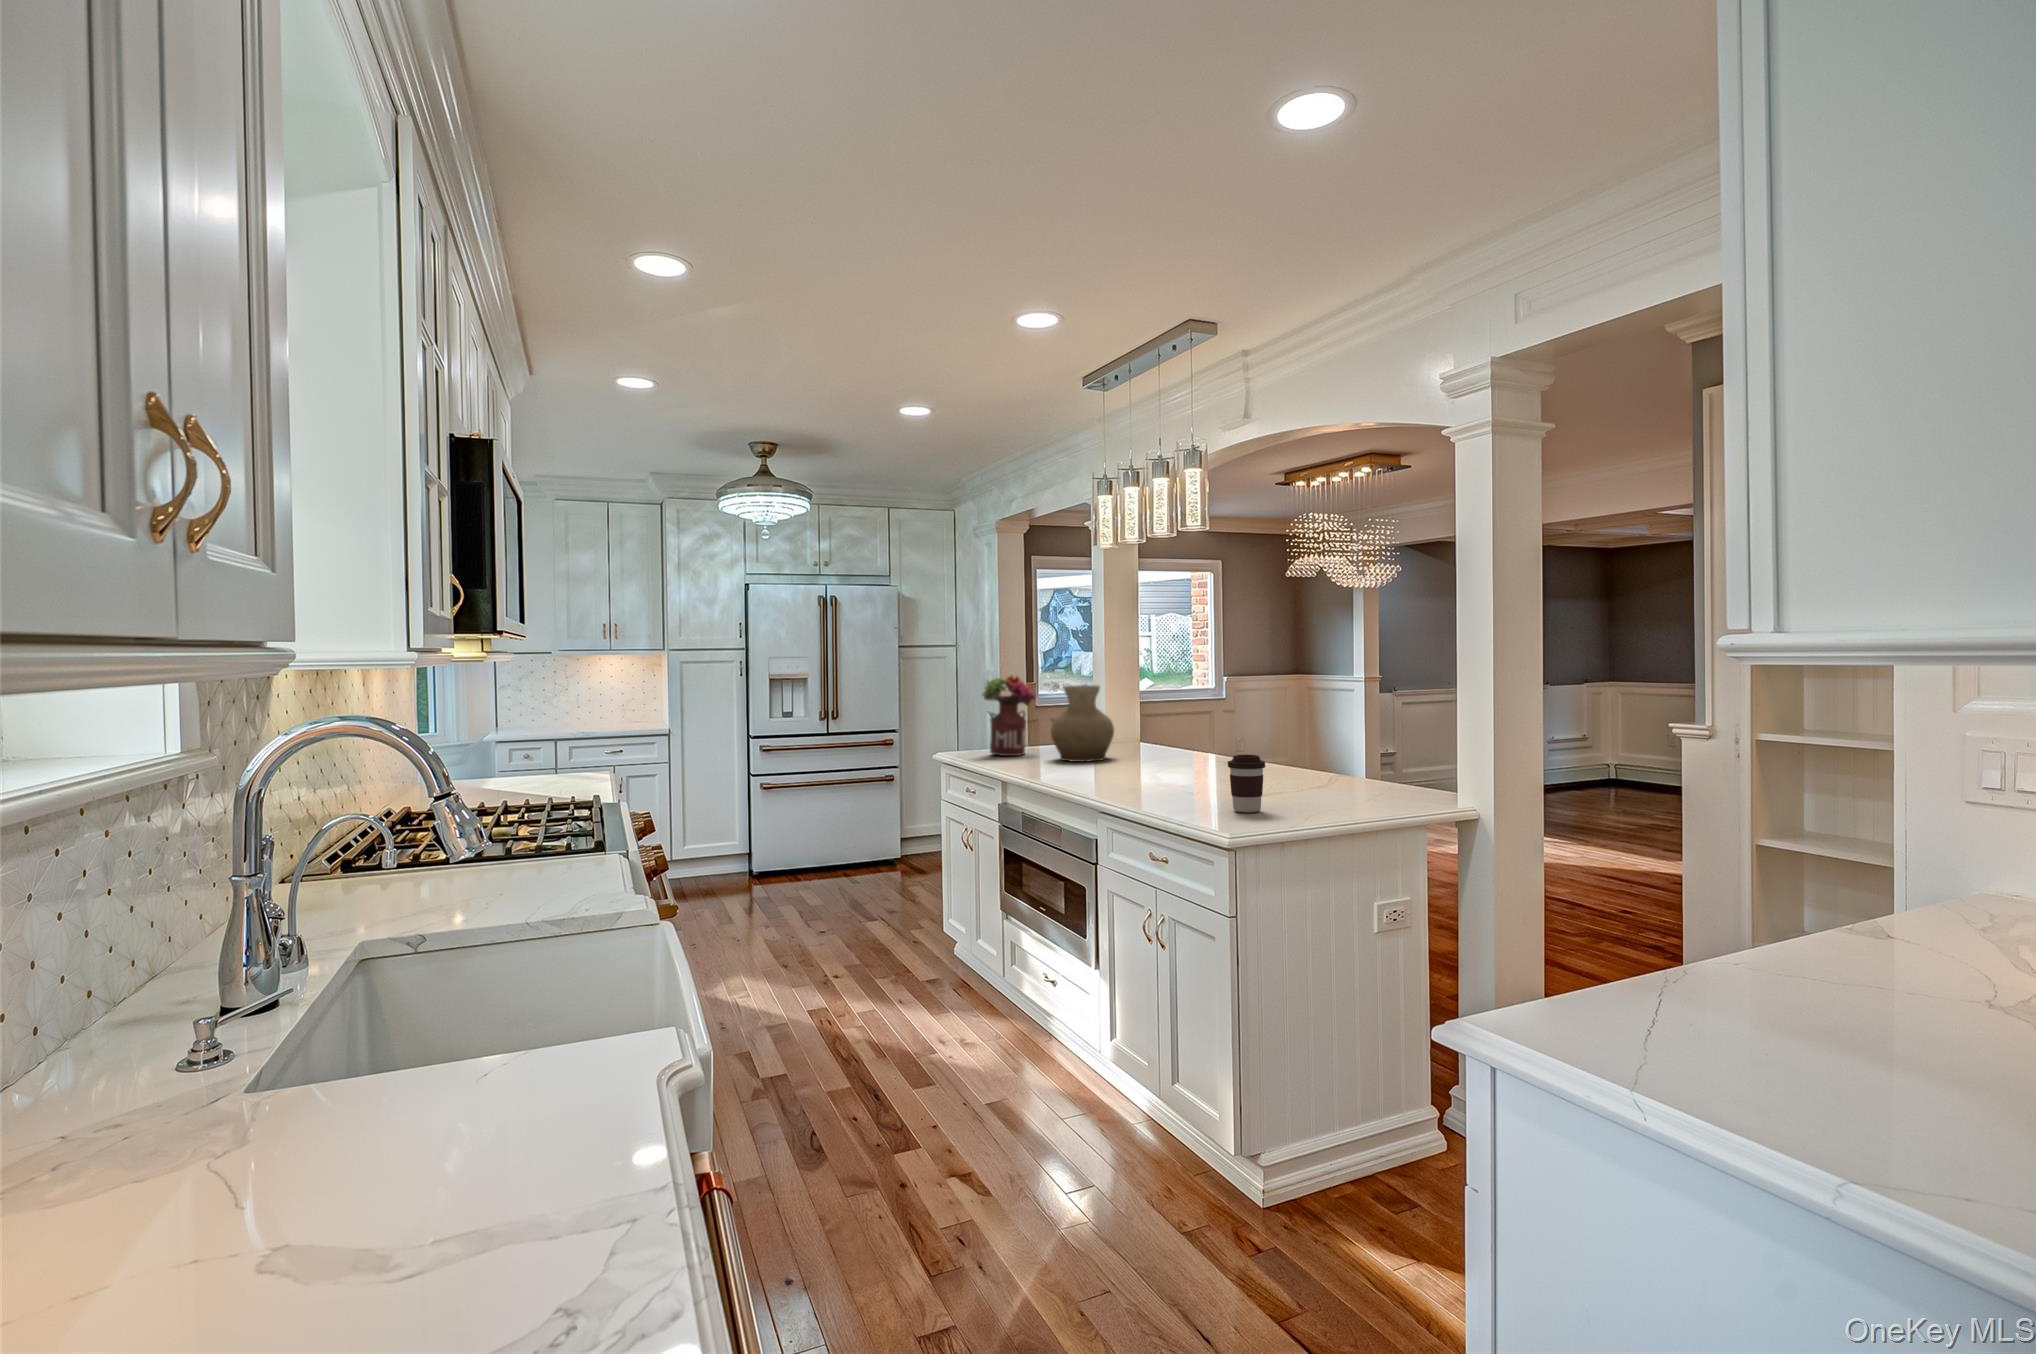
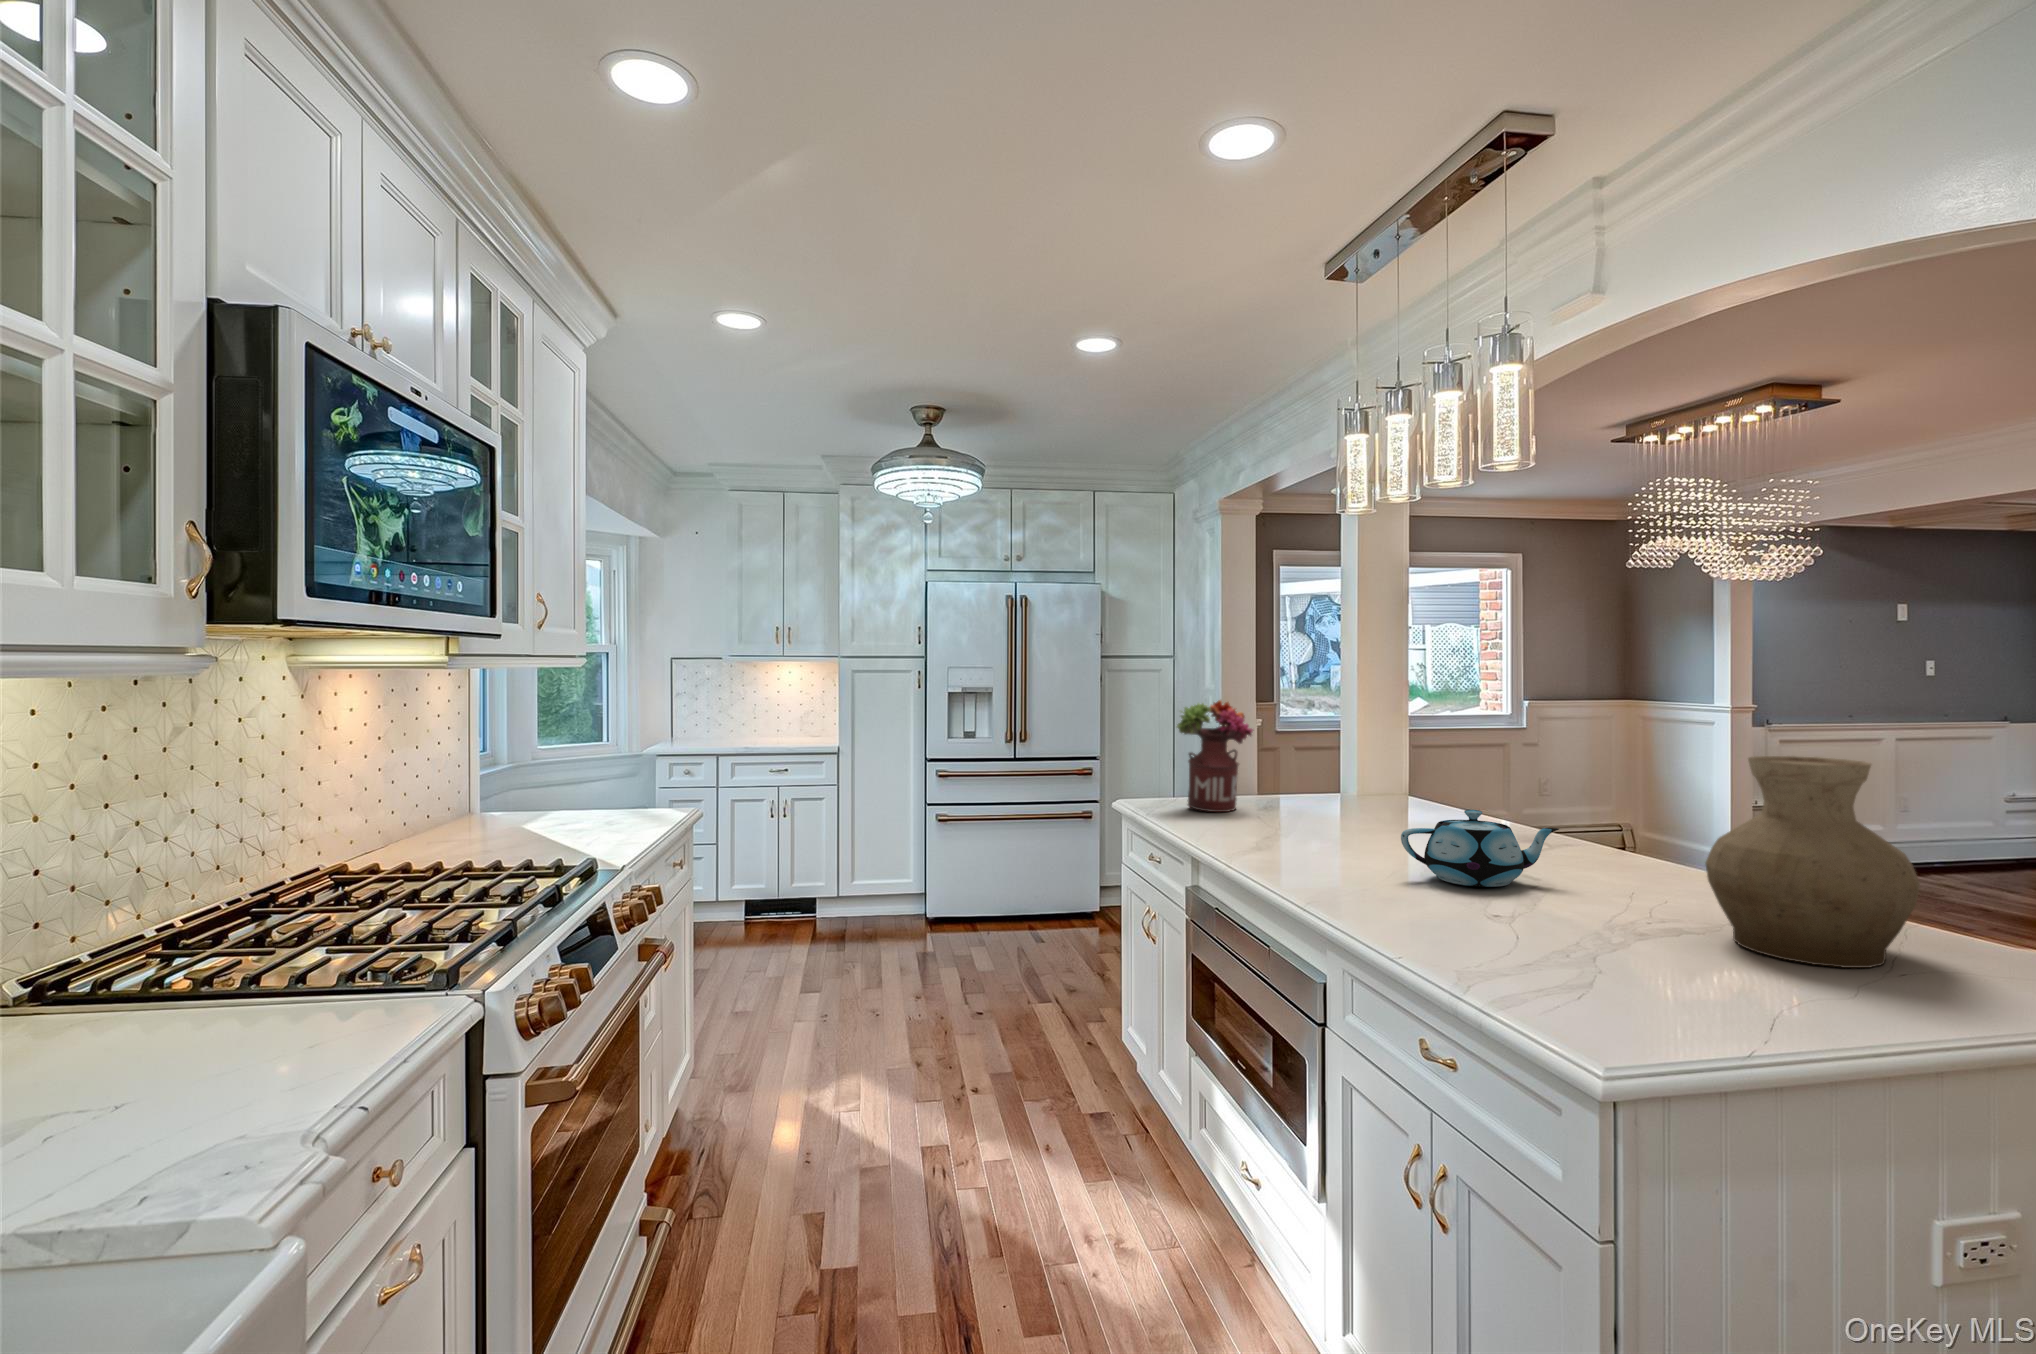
vase: present [1051,685,1114,762] -> present [1705,756,1920,968]
teapot: none [1138,734,1227,779] -> present [1401,810,1559,887]
coffee cup: present [1228,755,1265,812] -> none [1584,884,1668,1005]

